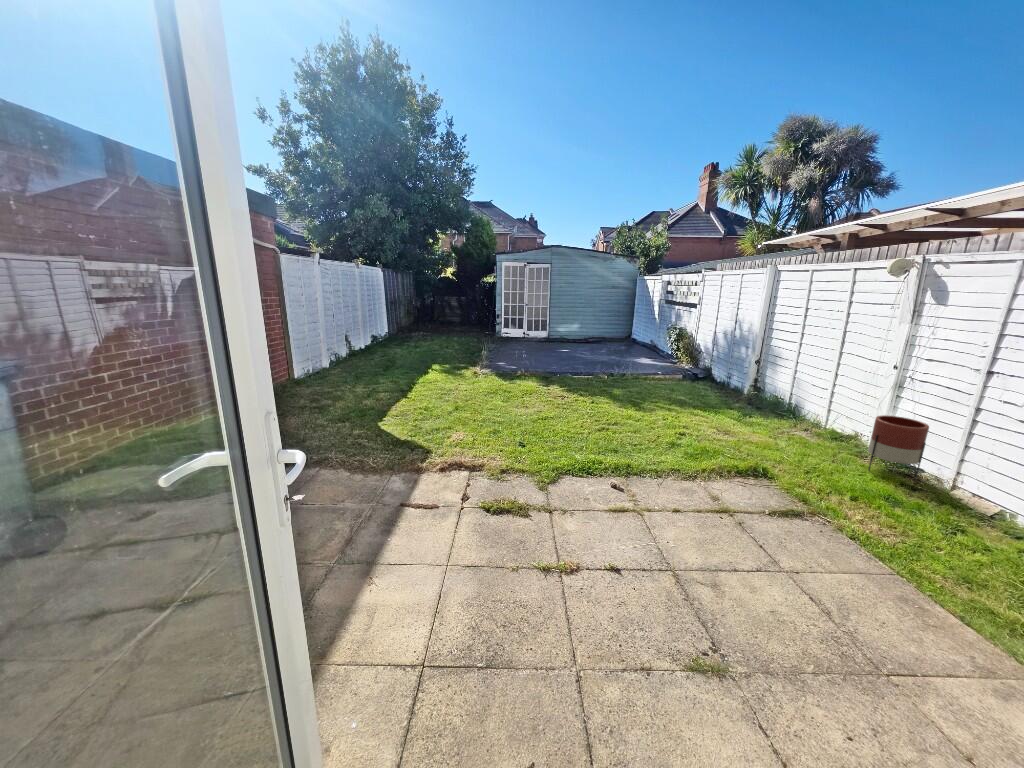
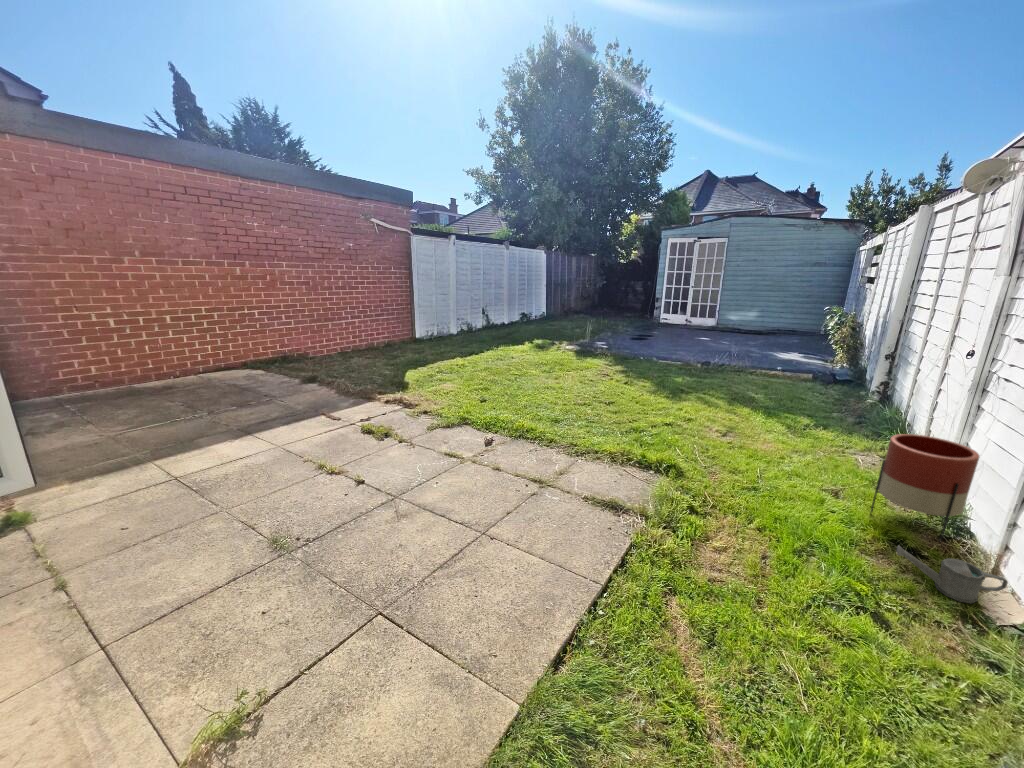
watering can: none [934,487,986,512] -> present [896,545,1008,603]

